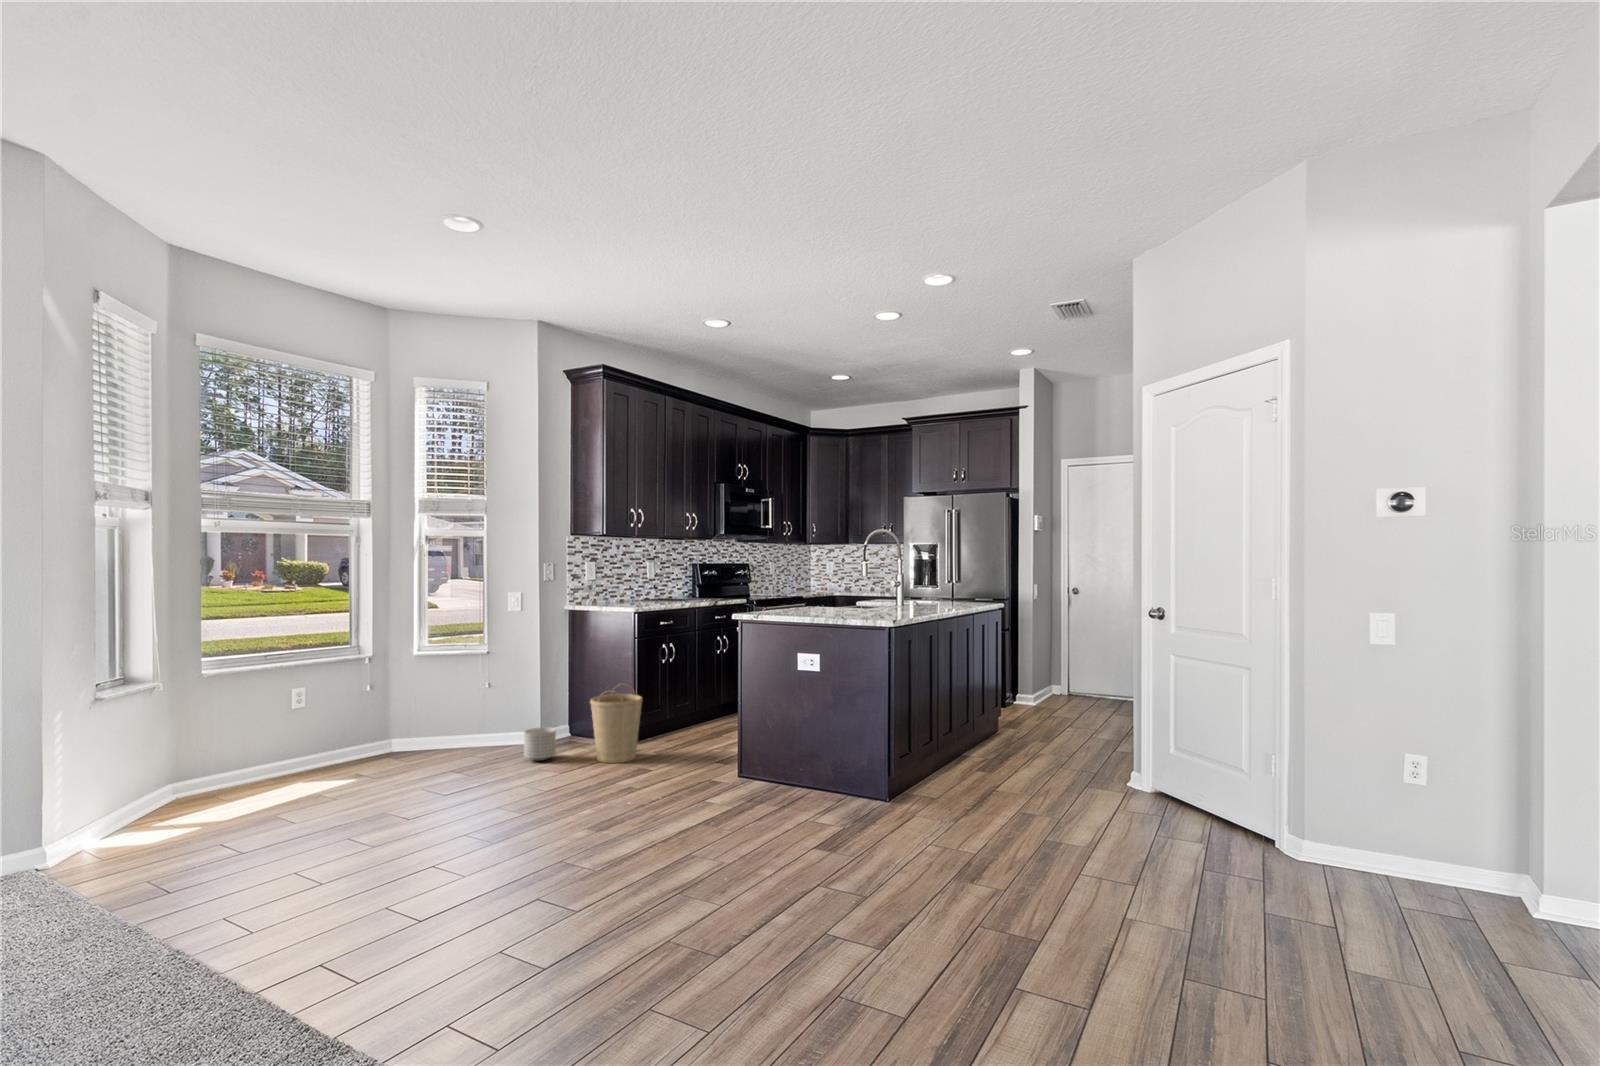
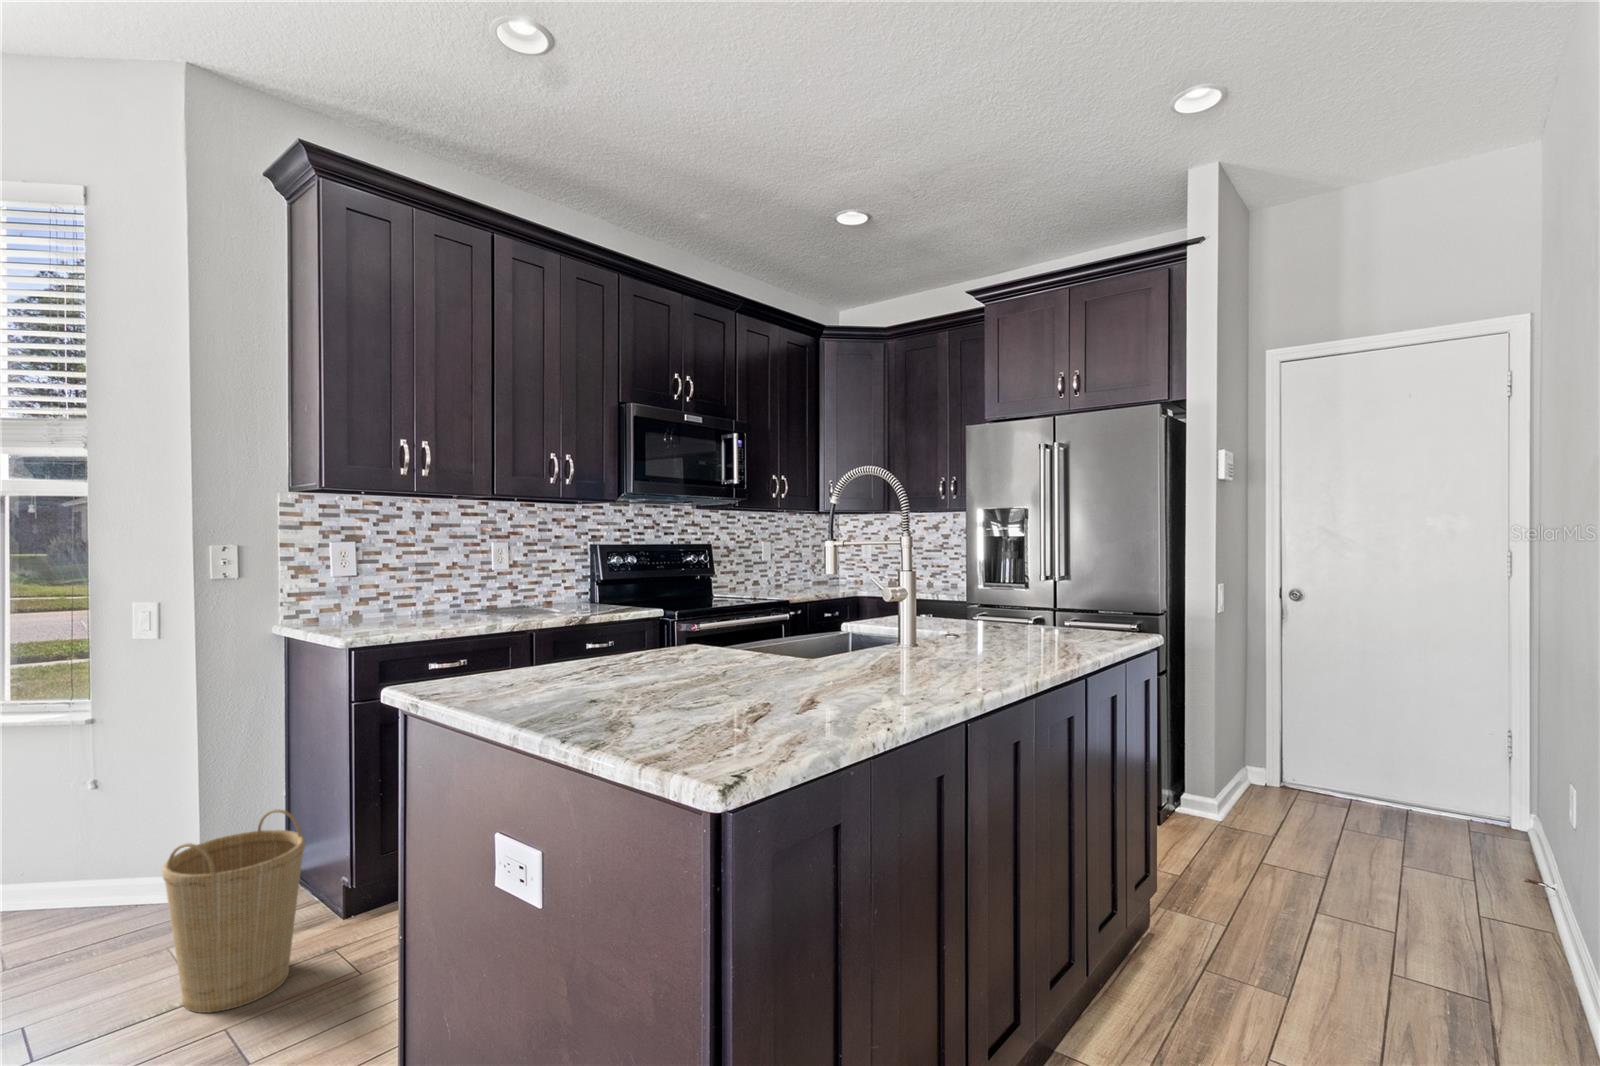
planter: present [524,727,556,761] -> none [39,897,129,985]

